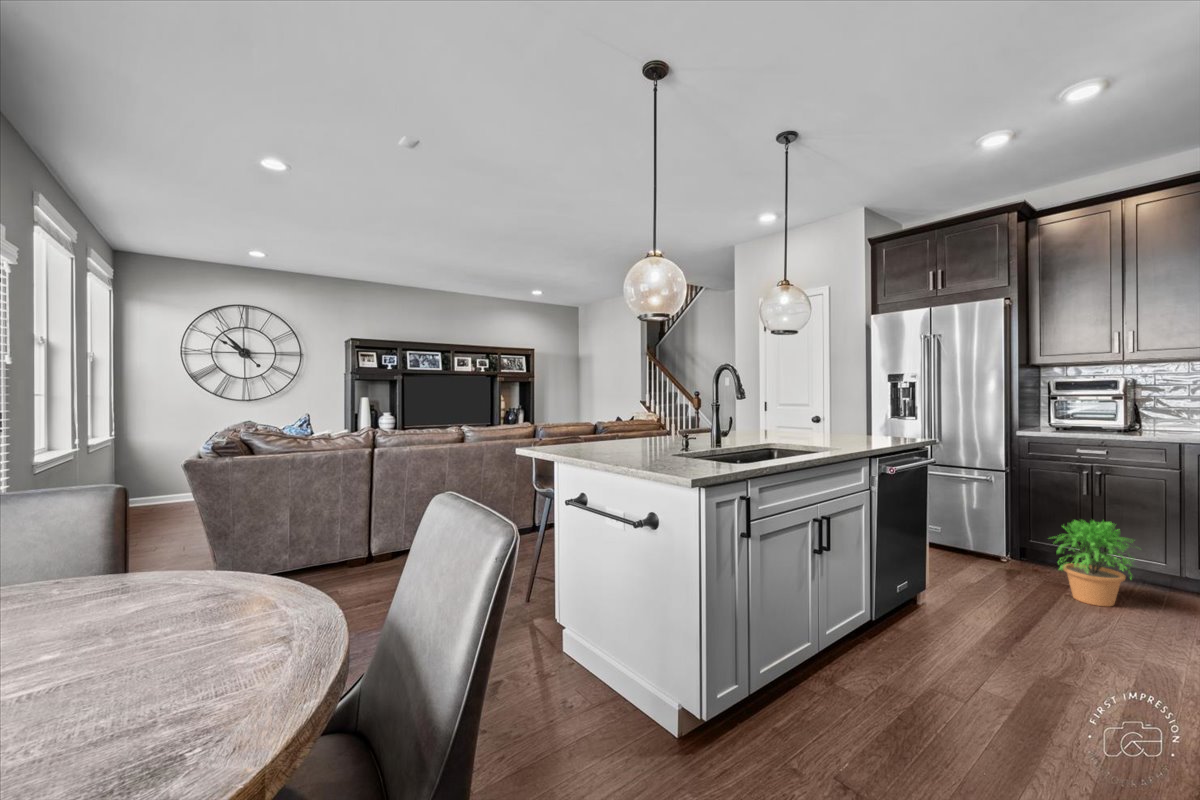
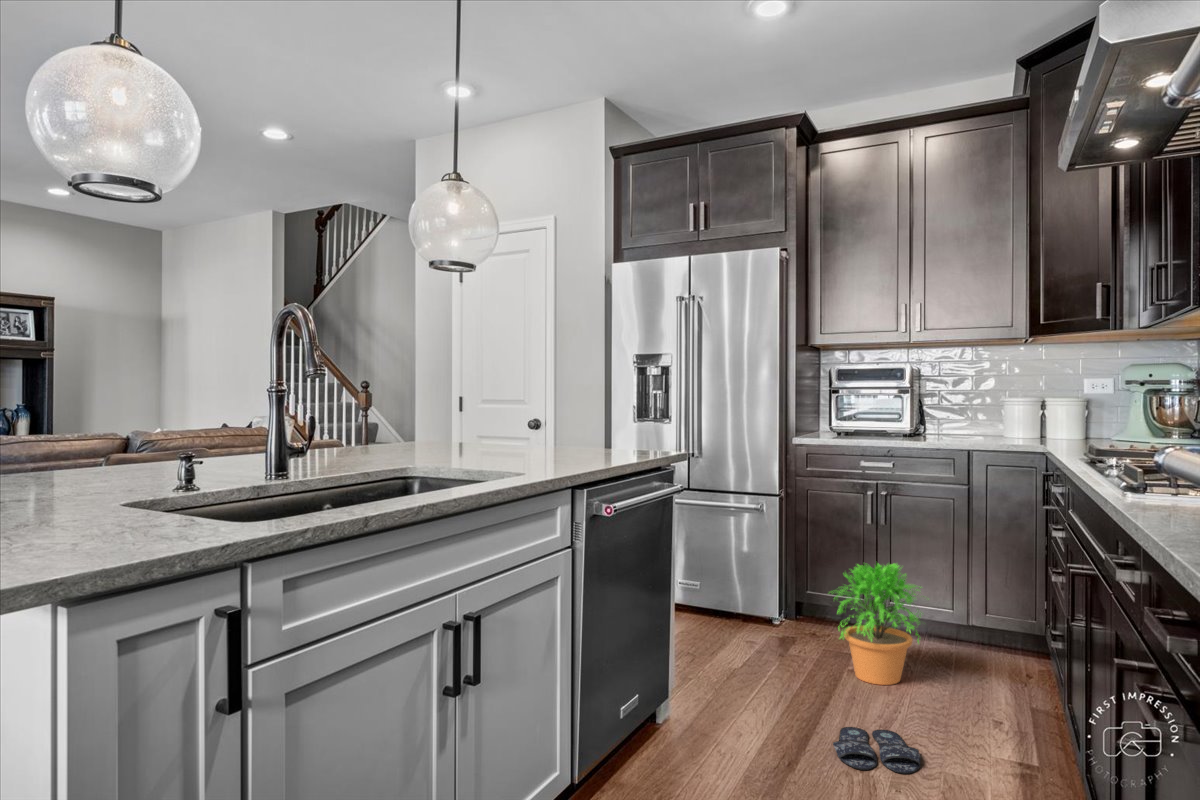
slippers: none [1055,625,1131,658] -> present [833,727,920,774]

